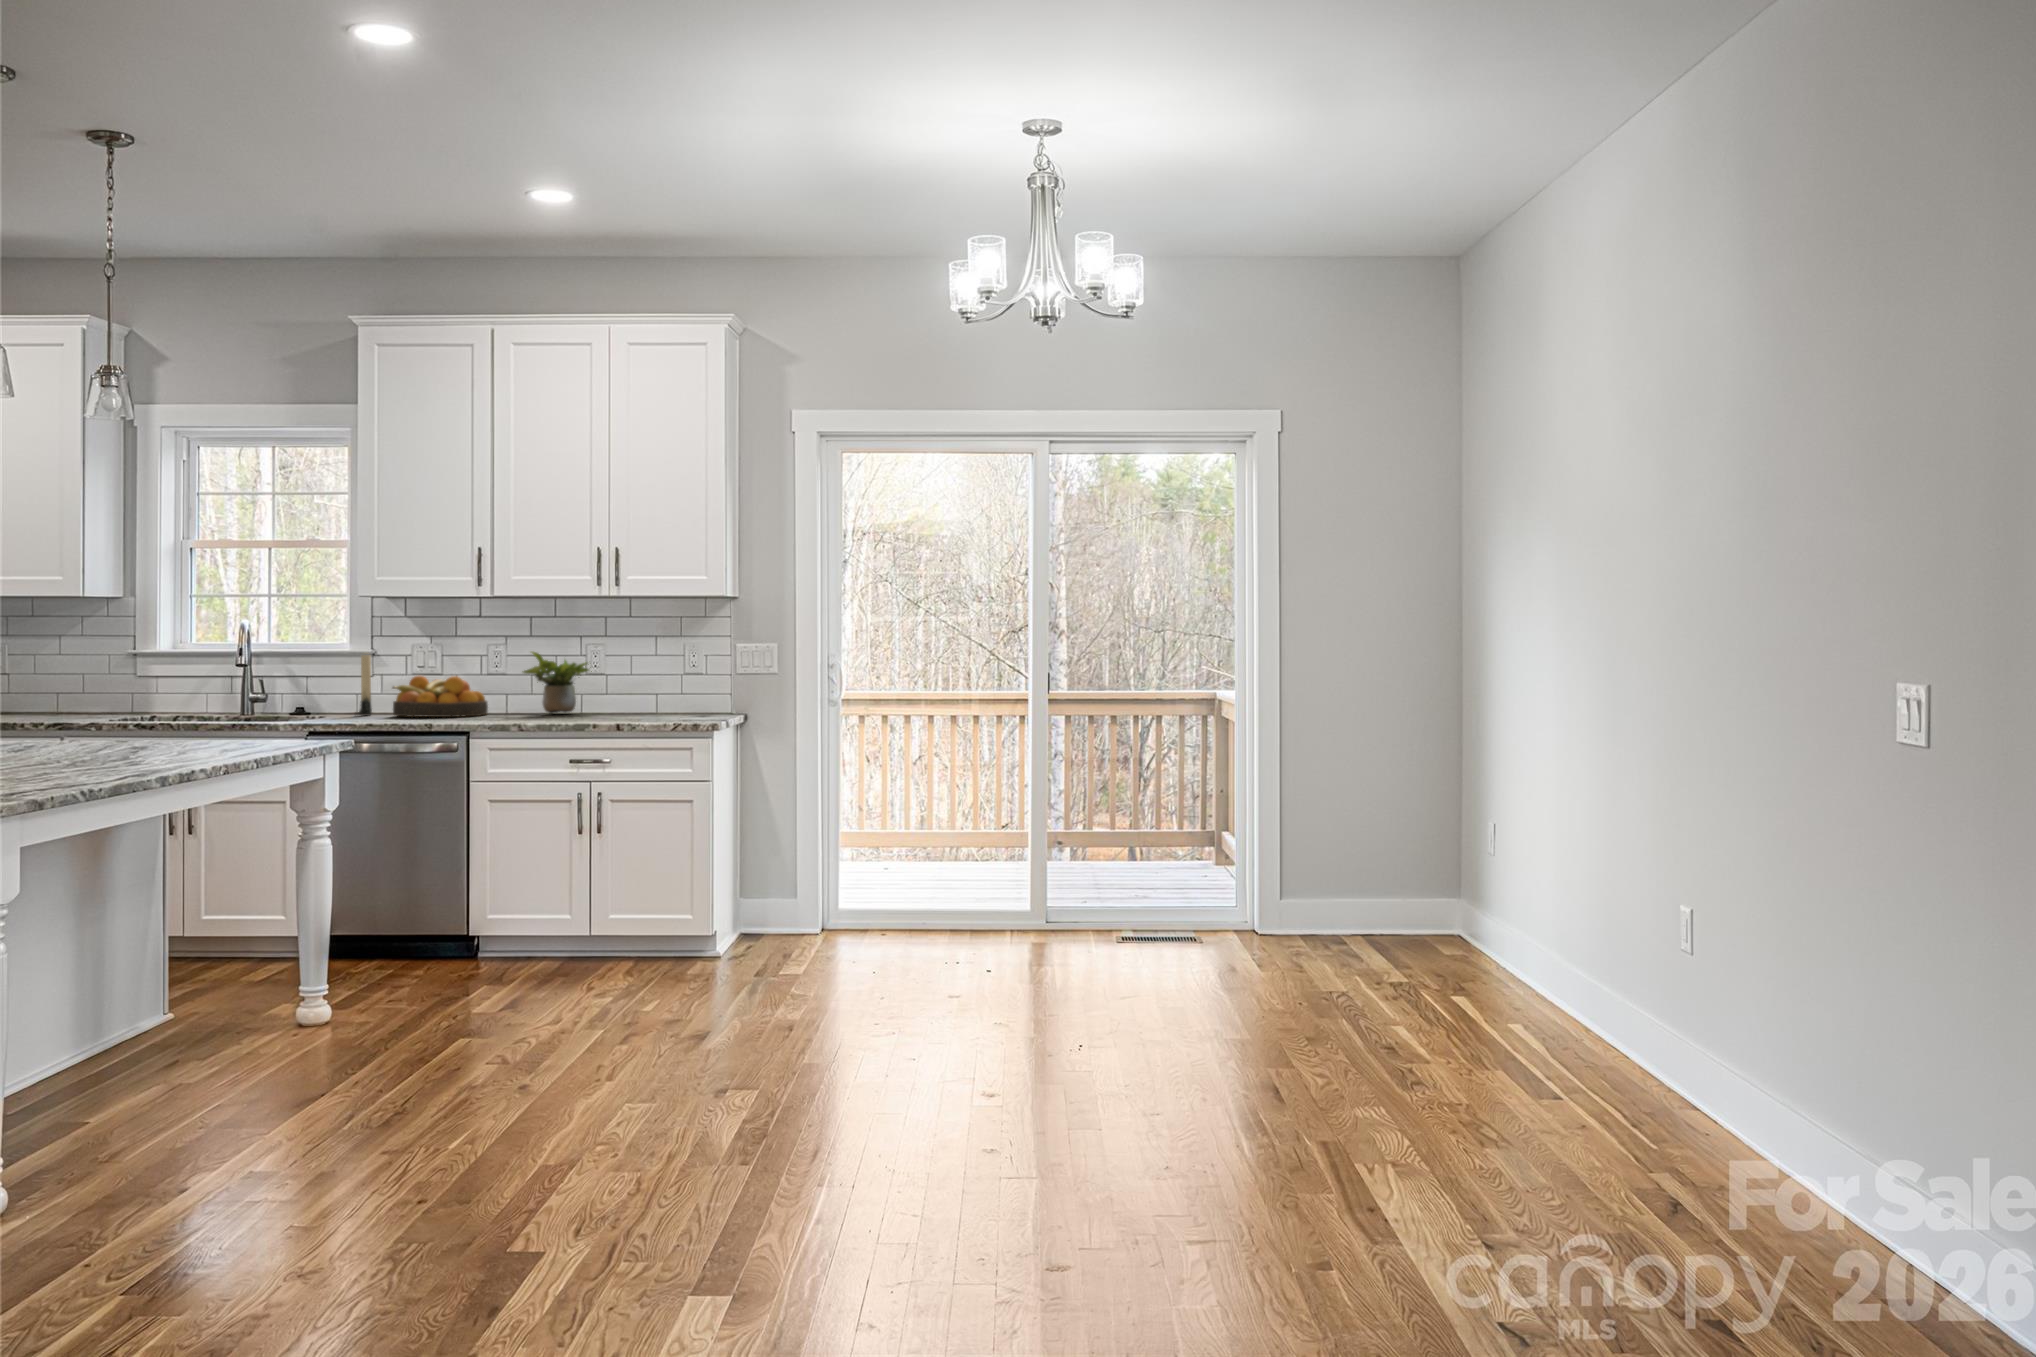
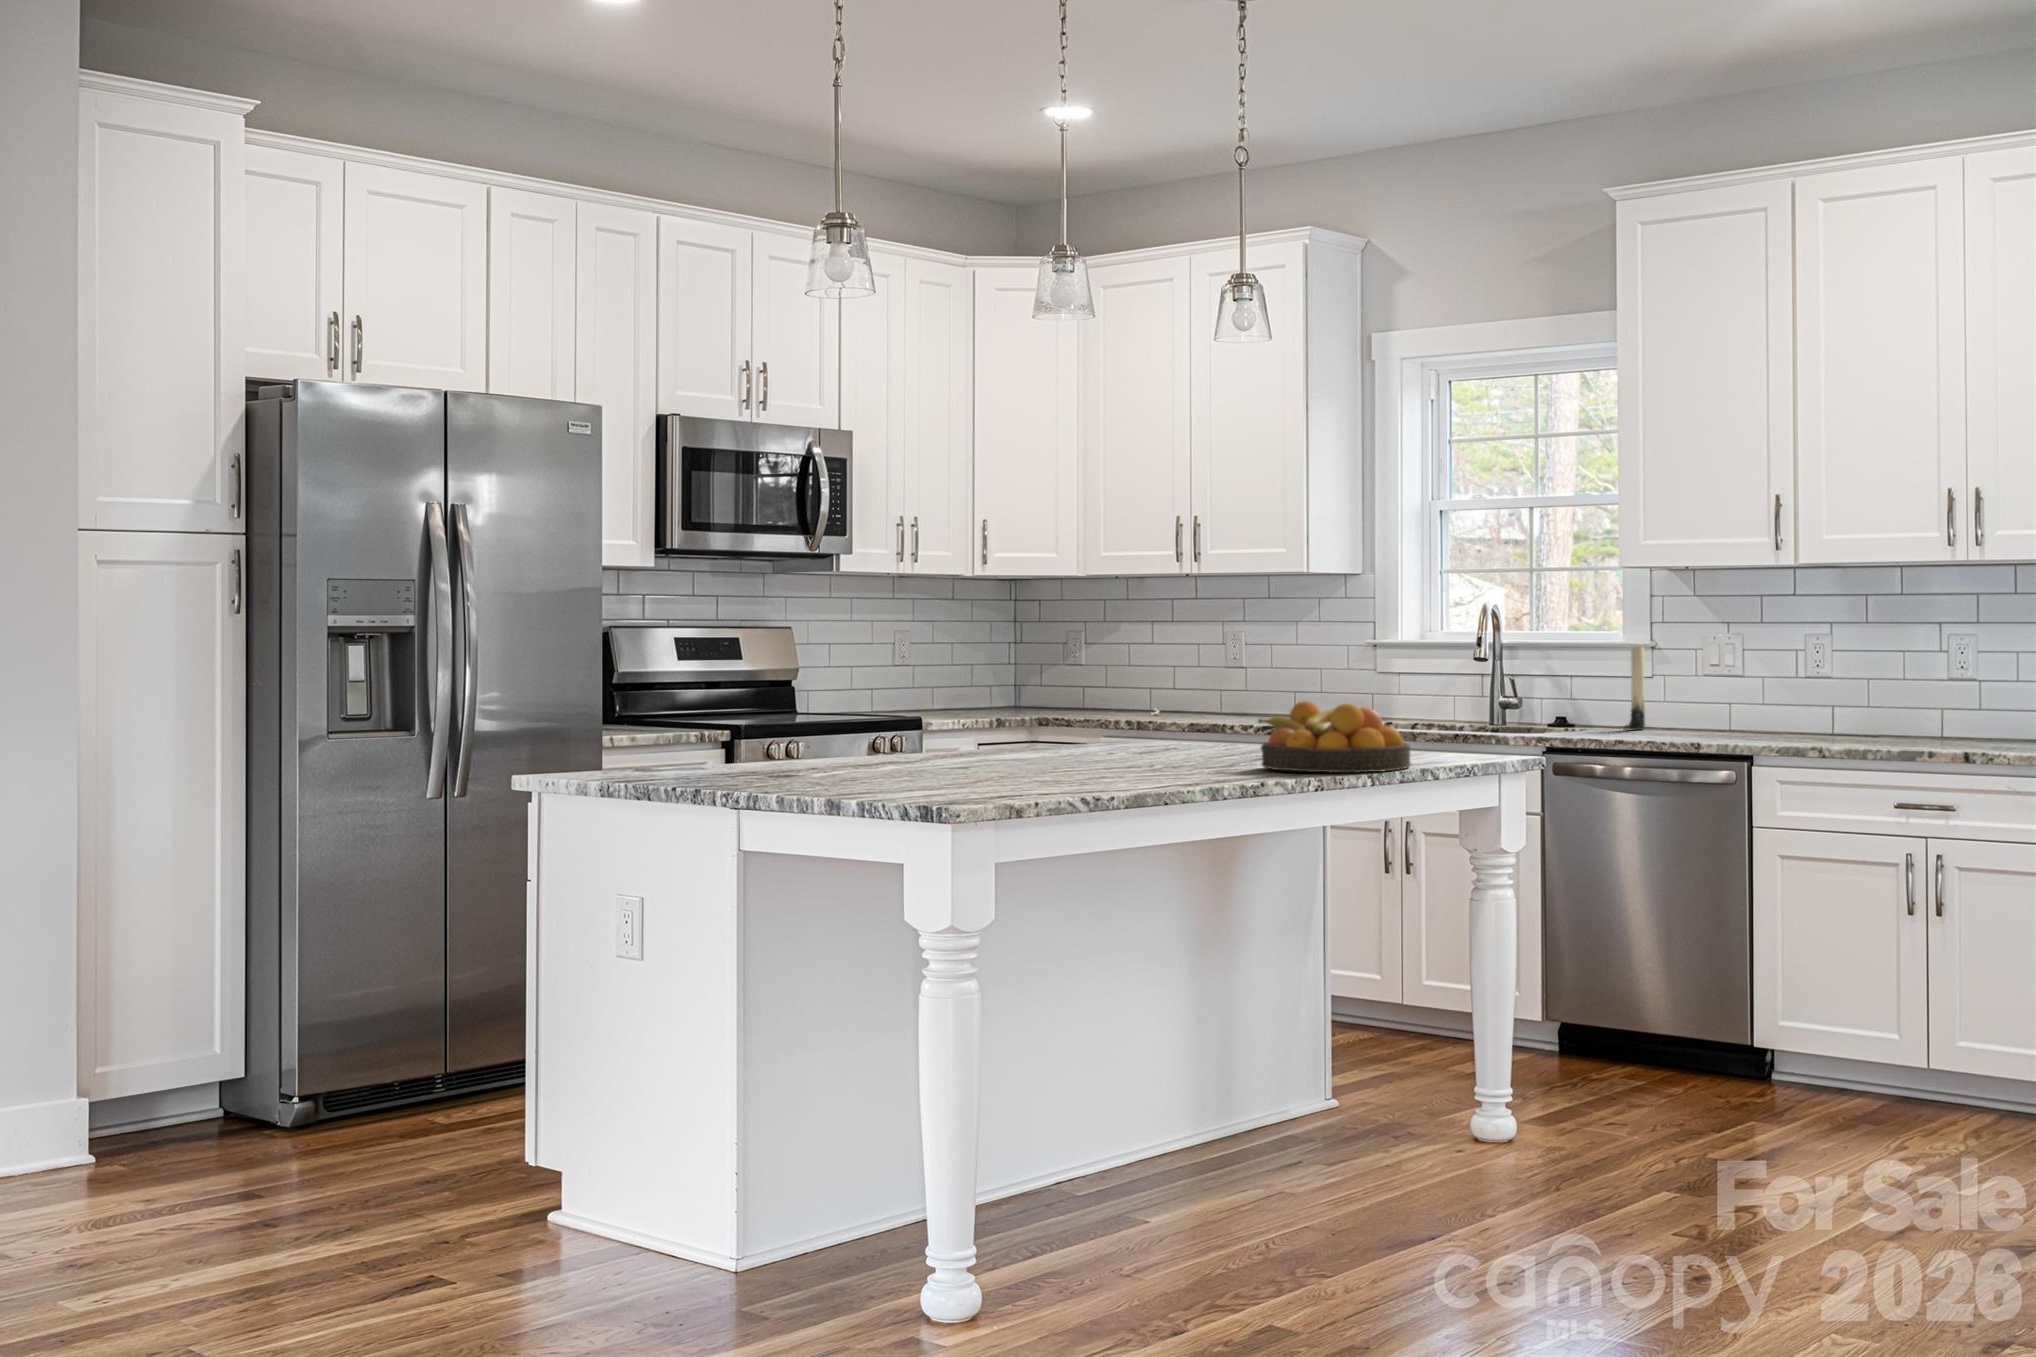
potted plant: present [523,652,592,714] -> none [1842,641,1962,734]
fruit bowl: present [393,676,488,717] -> present [1258,701,1411,772]

